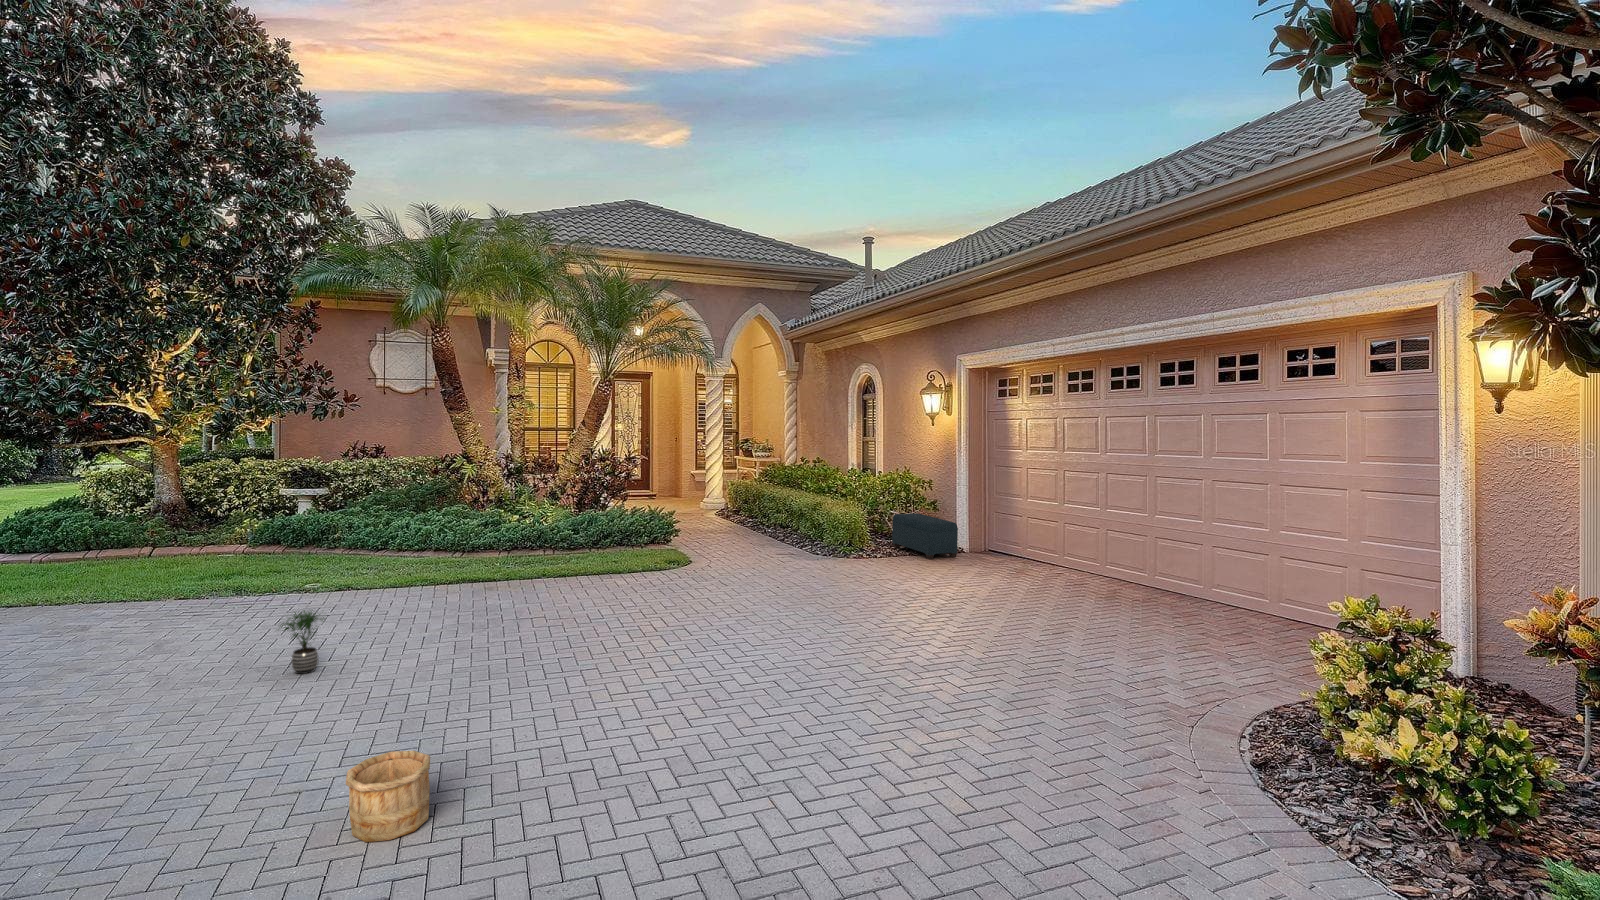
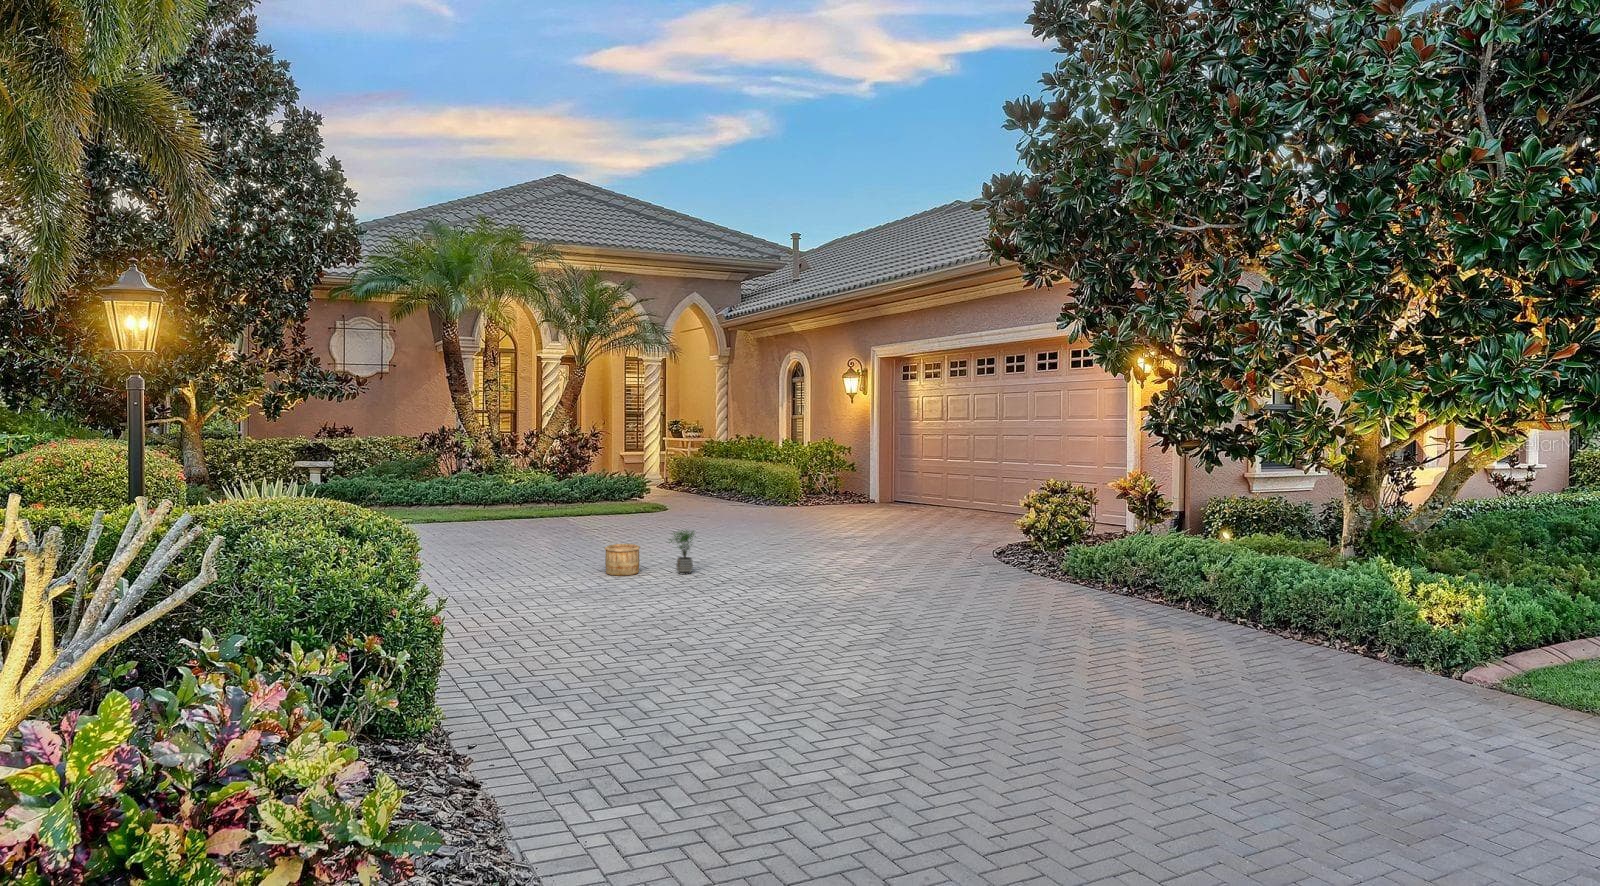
bench: present [892,513,958,559] -> none [821,474,873,505]
potted plant: present [278,610,324,674] -> present [670,530,694,574]

